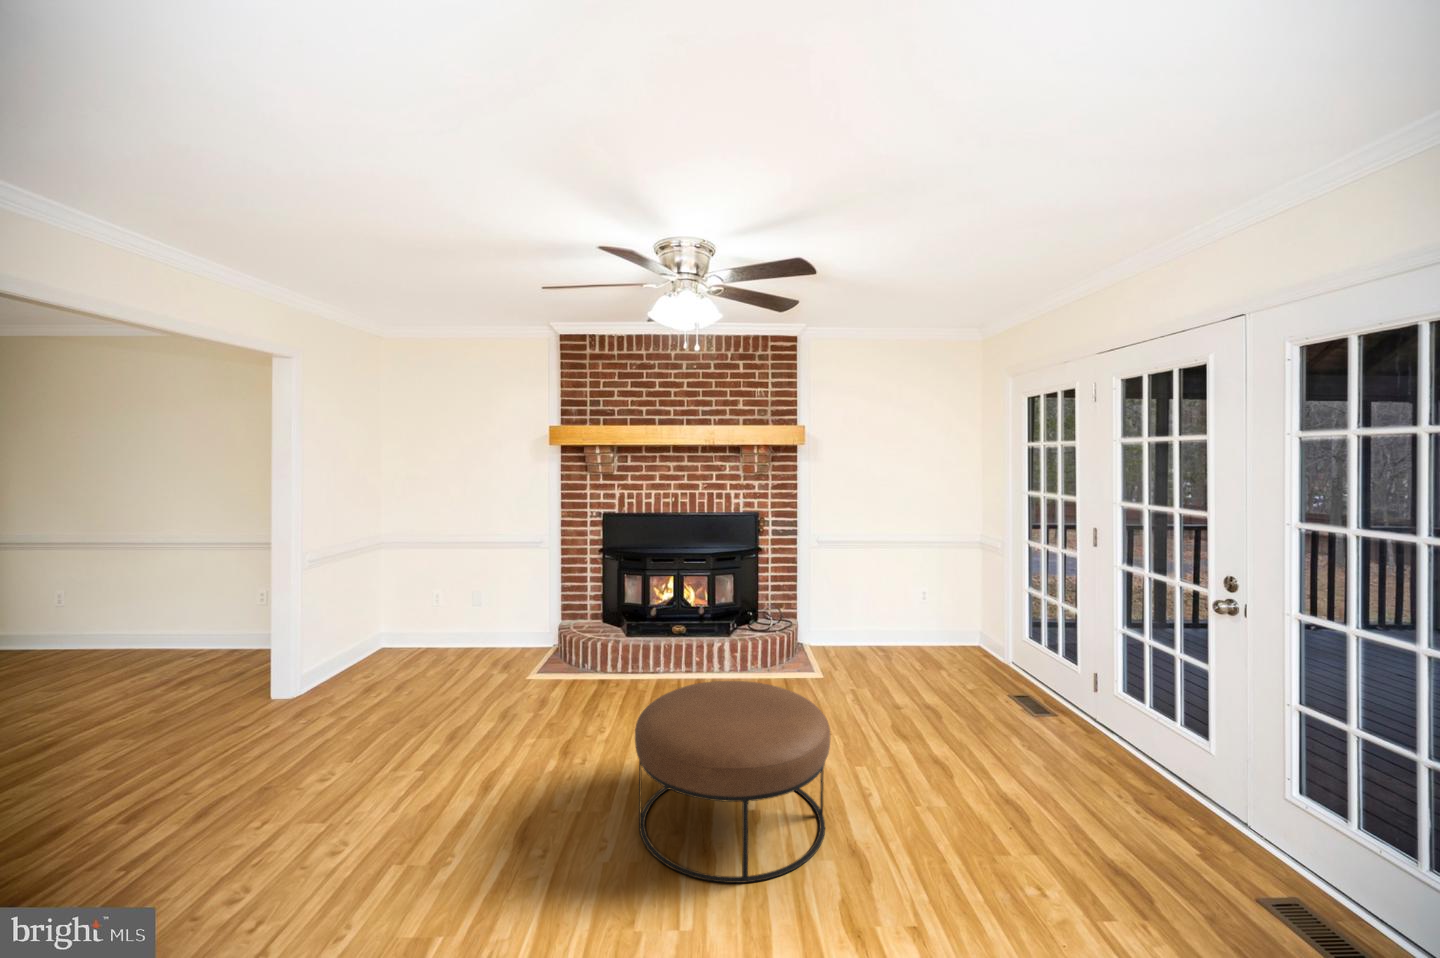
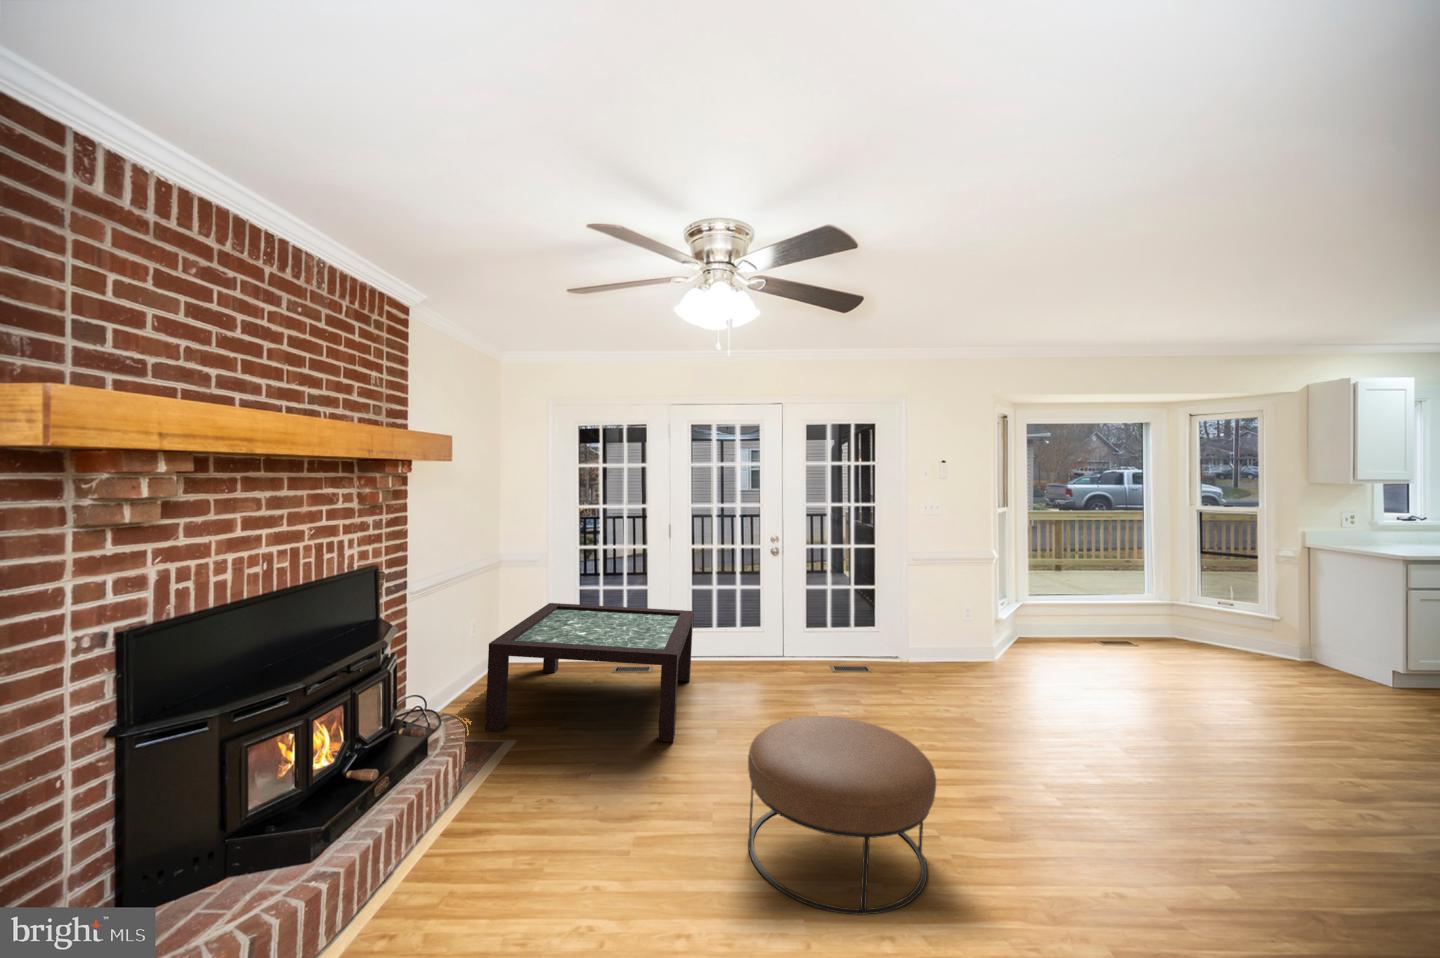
coffee table: none [845,589,1097,727] -> present [485,603,693,742]

